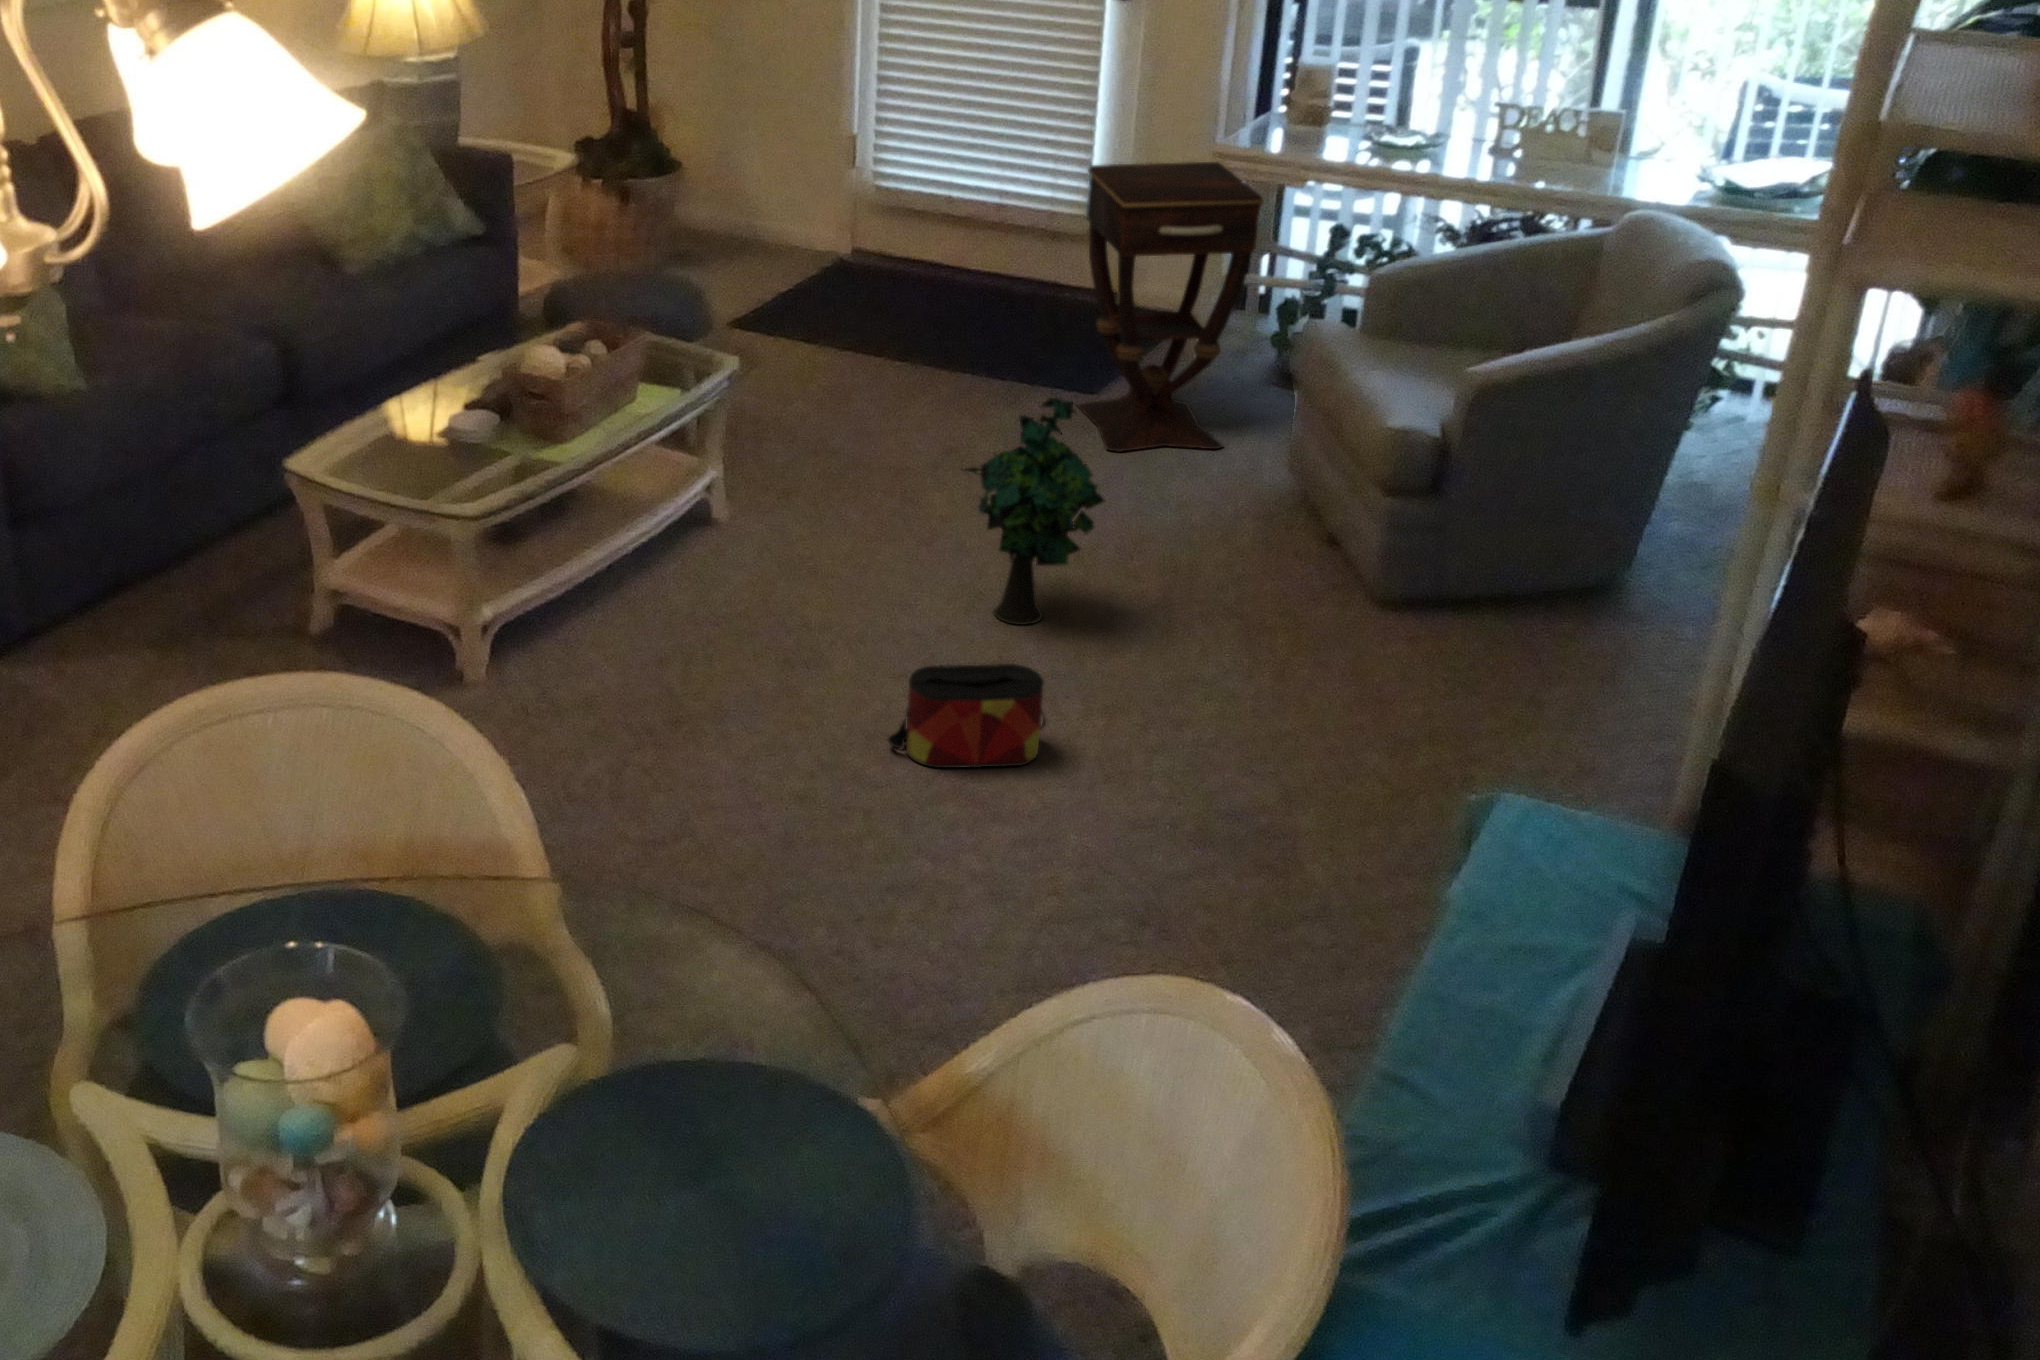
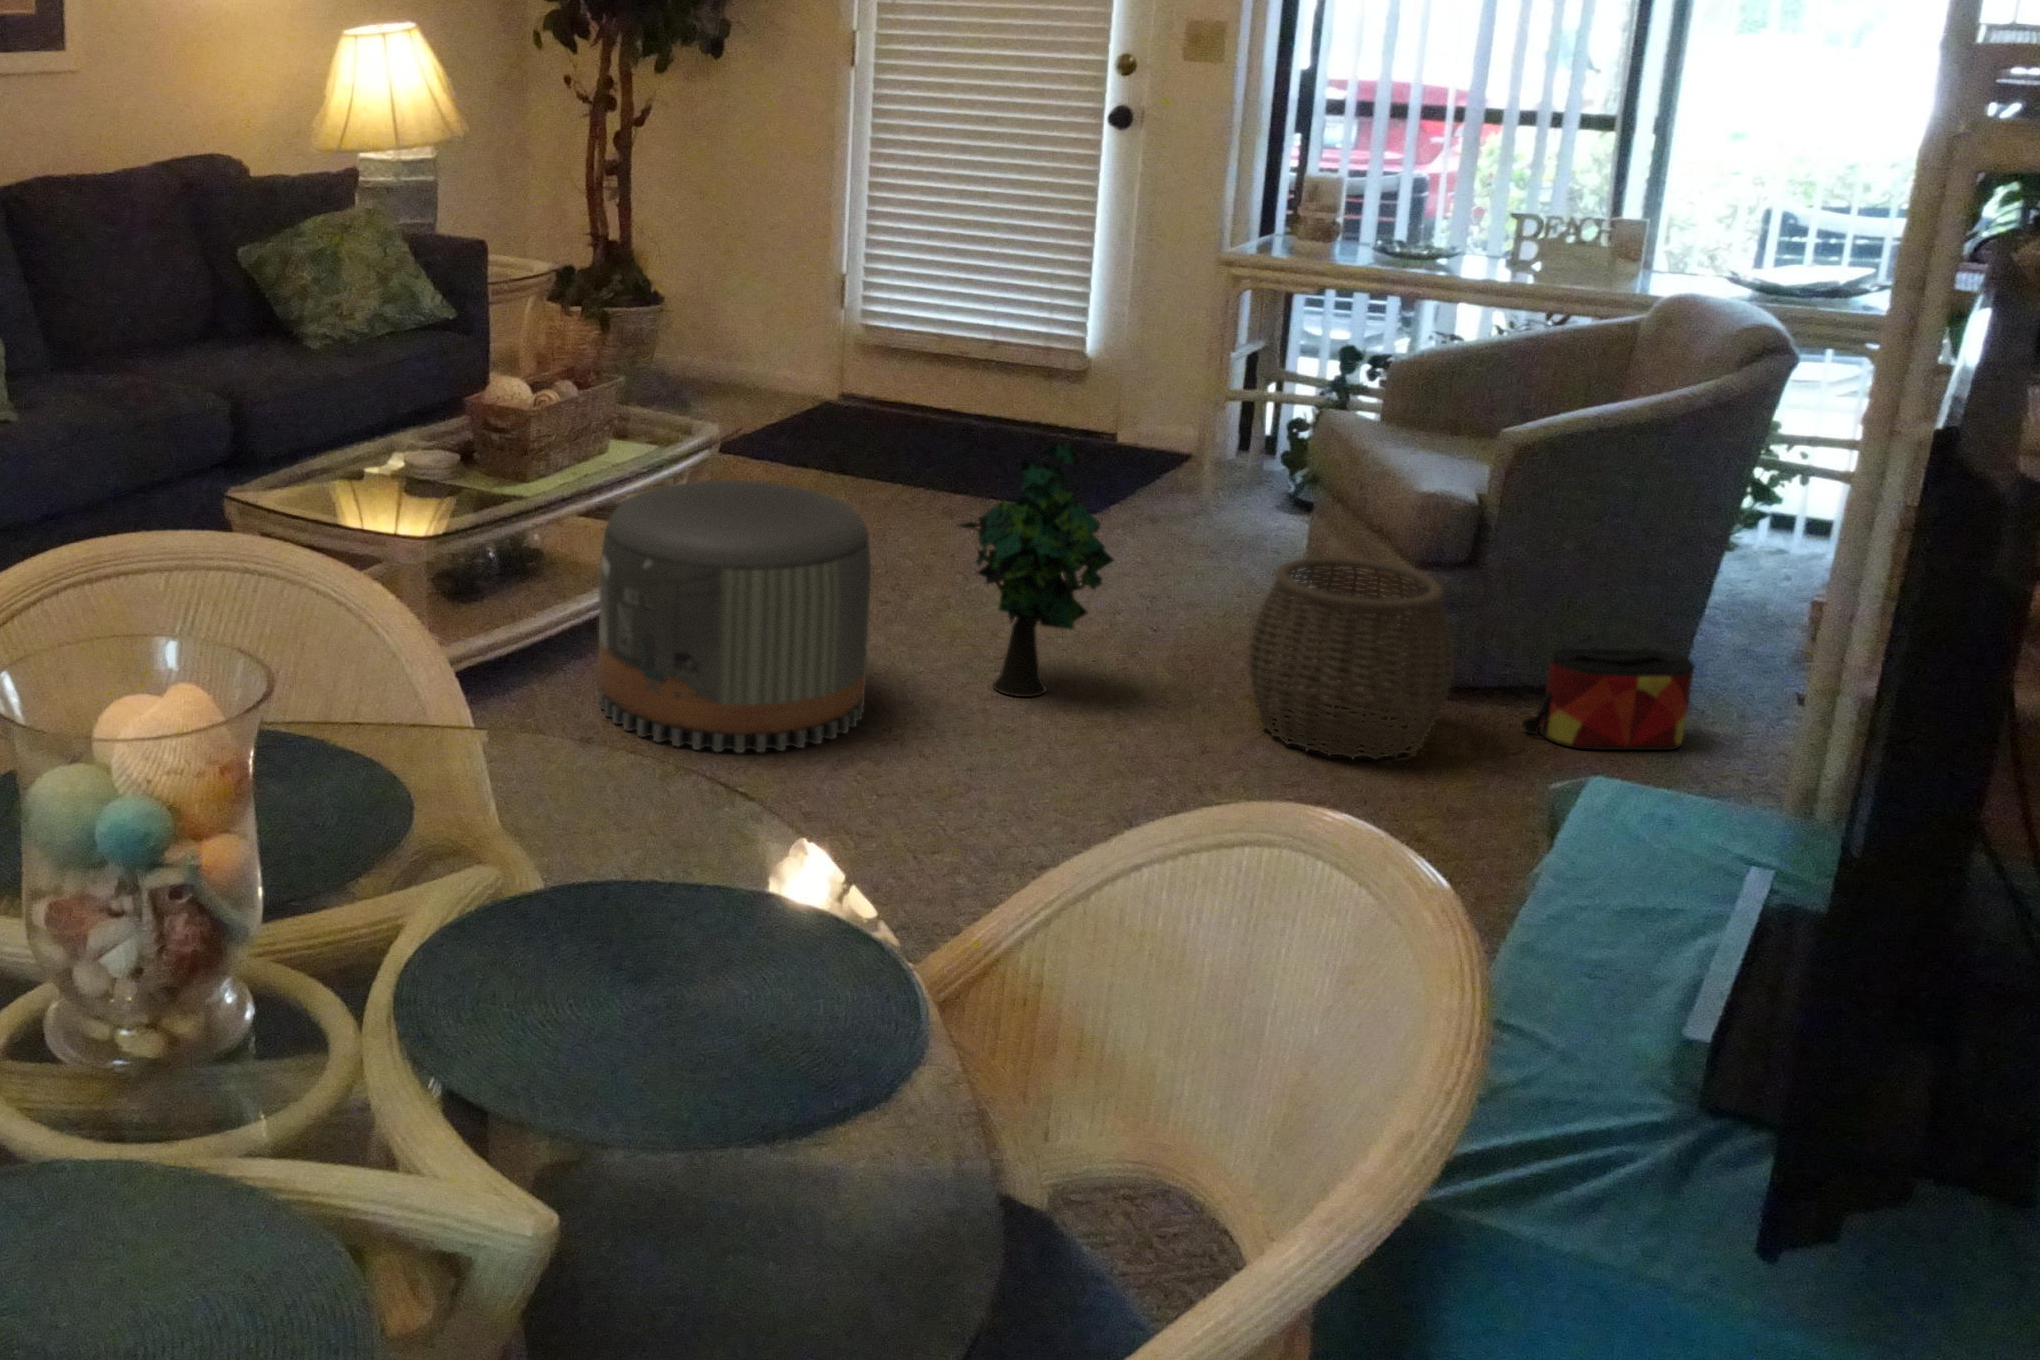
side table: present [1078,162,1264,452] -> none [1077,263,1274,559]
pouf: none [633,434,882,700] -> present [598,480,871,753]
woven basket: none [1225,497,1412,690] -> present [1248,557,1454,759]
bag: present [887,664,1046,768] -> present [1523,649,1694,750]

